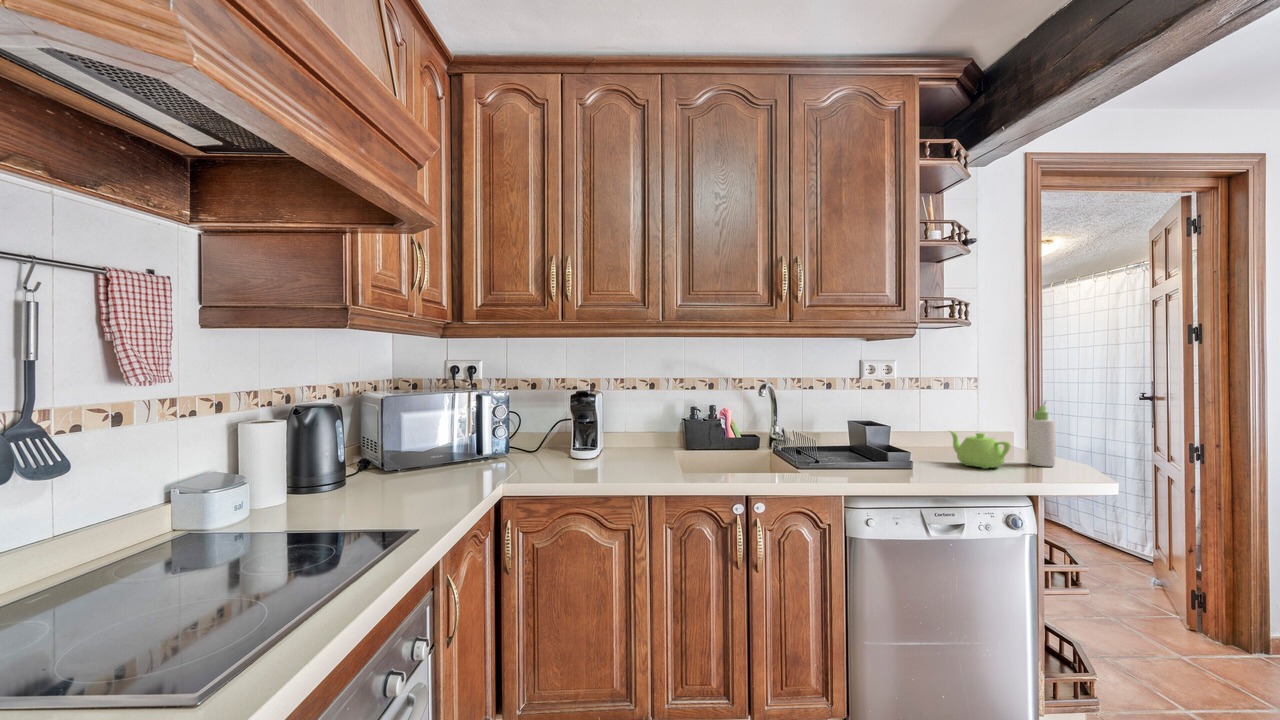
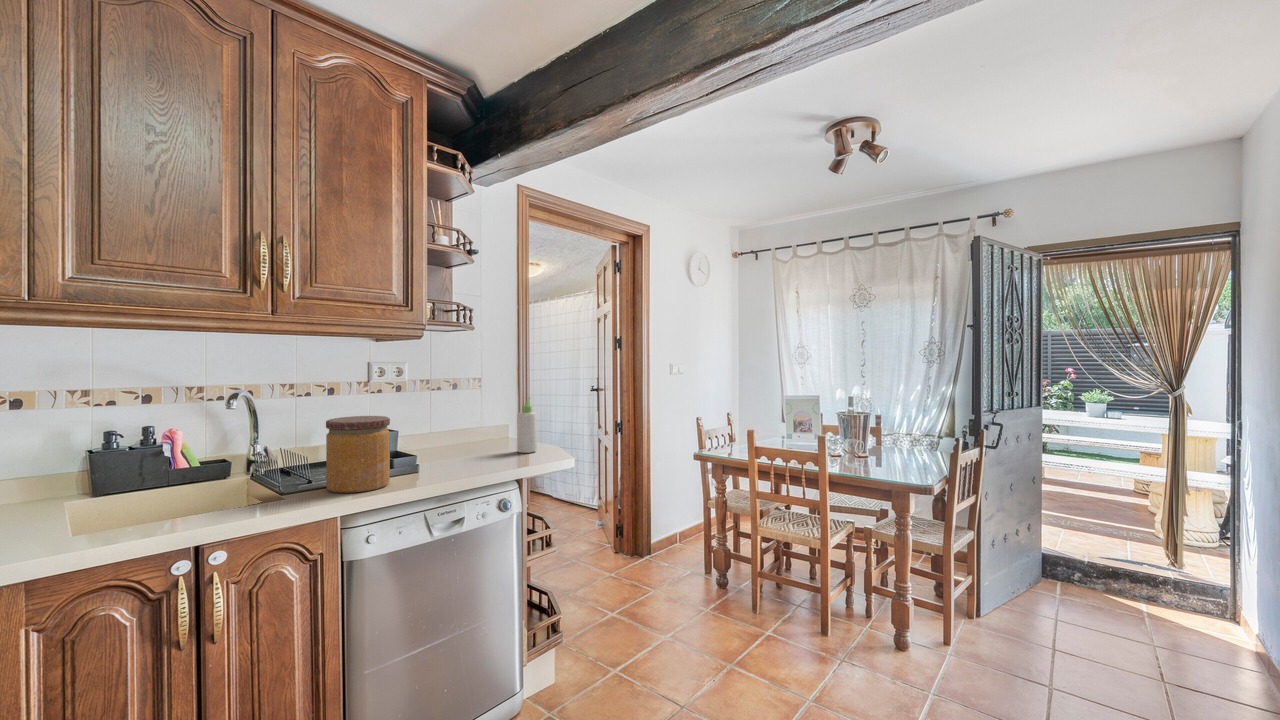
jar: none [831,409,886,478] -> present [326,416,390,493]
teapot: present [950,431,1010,469] -> none [453,429,504,462]

